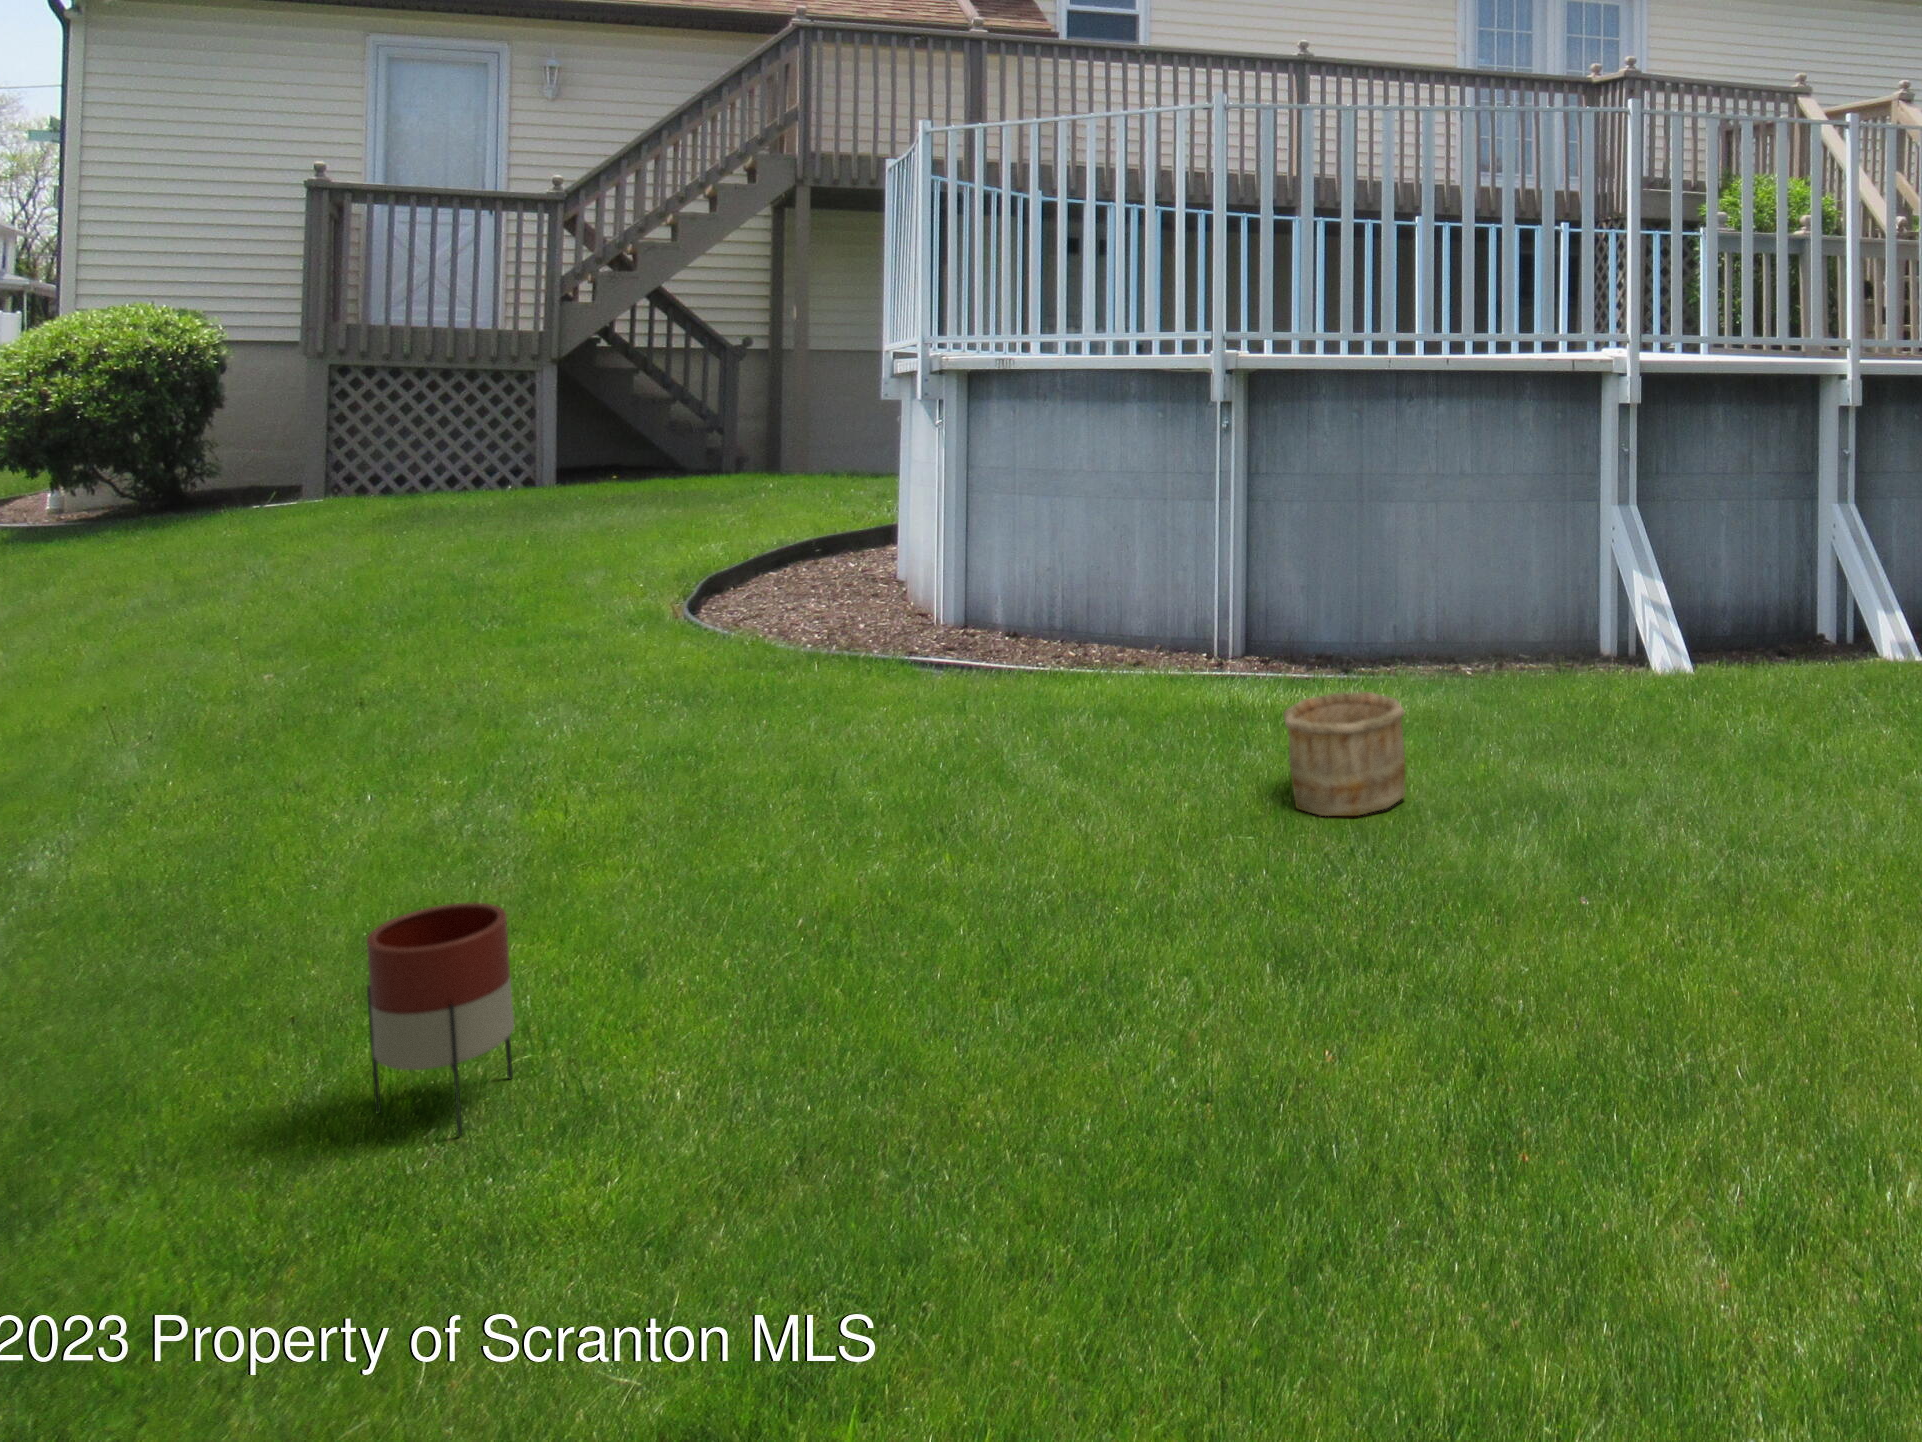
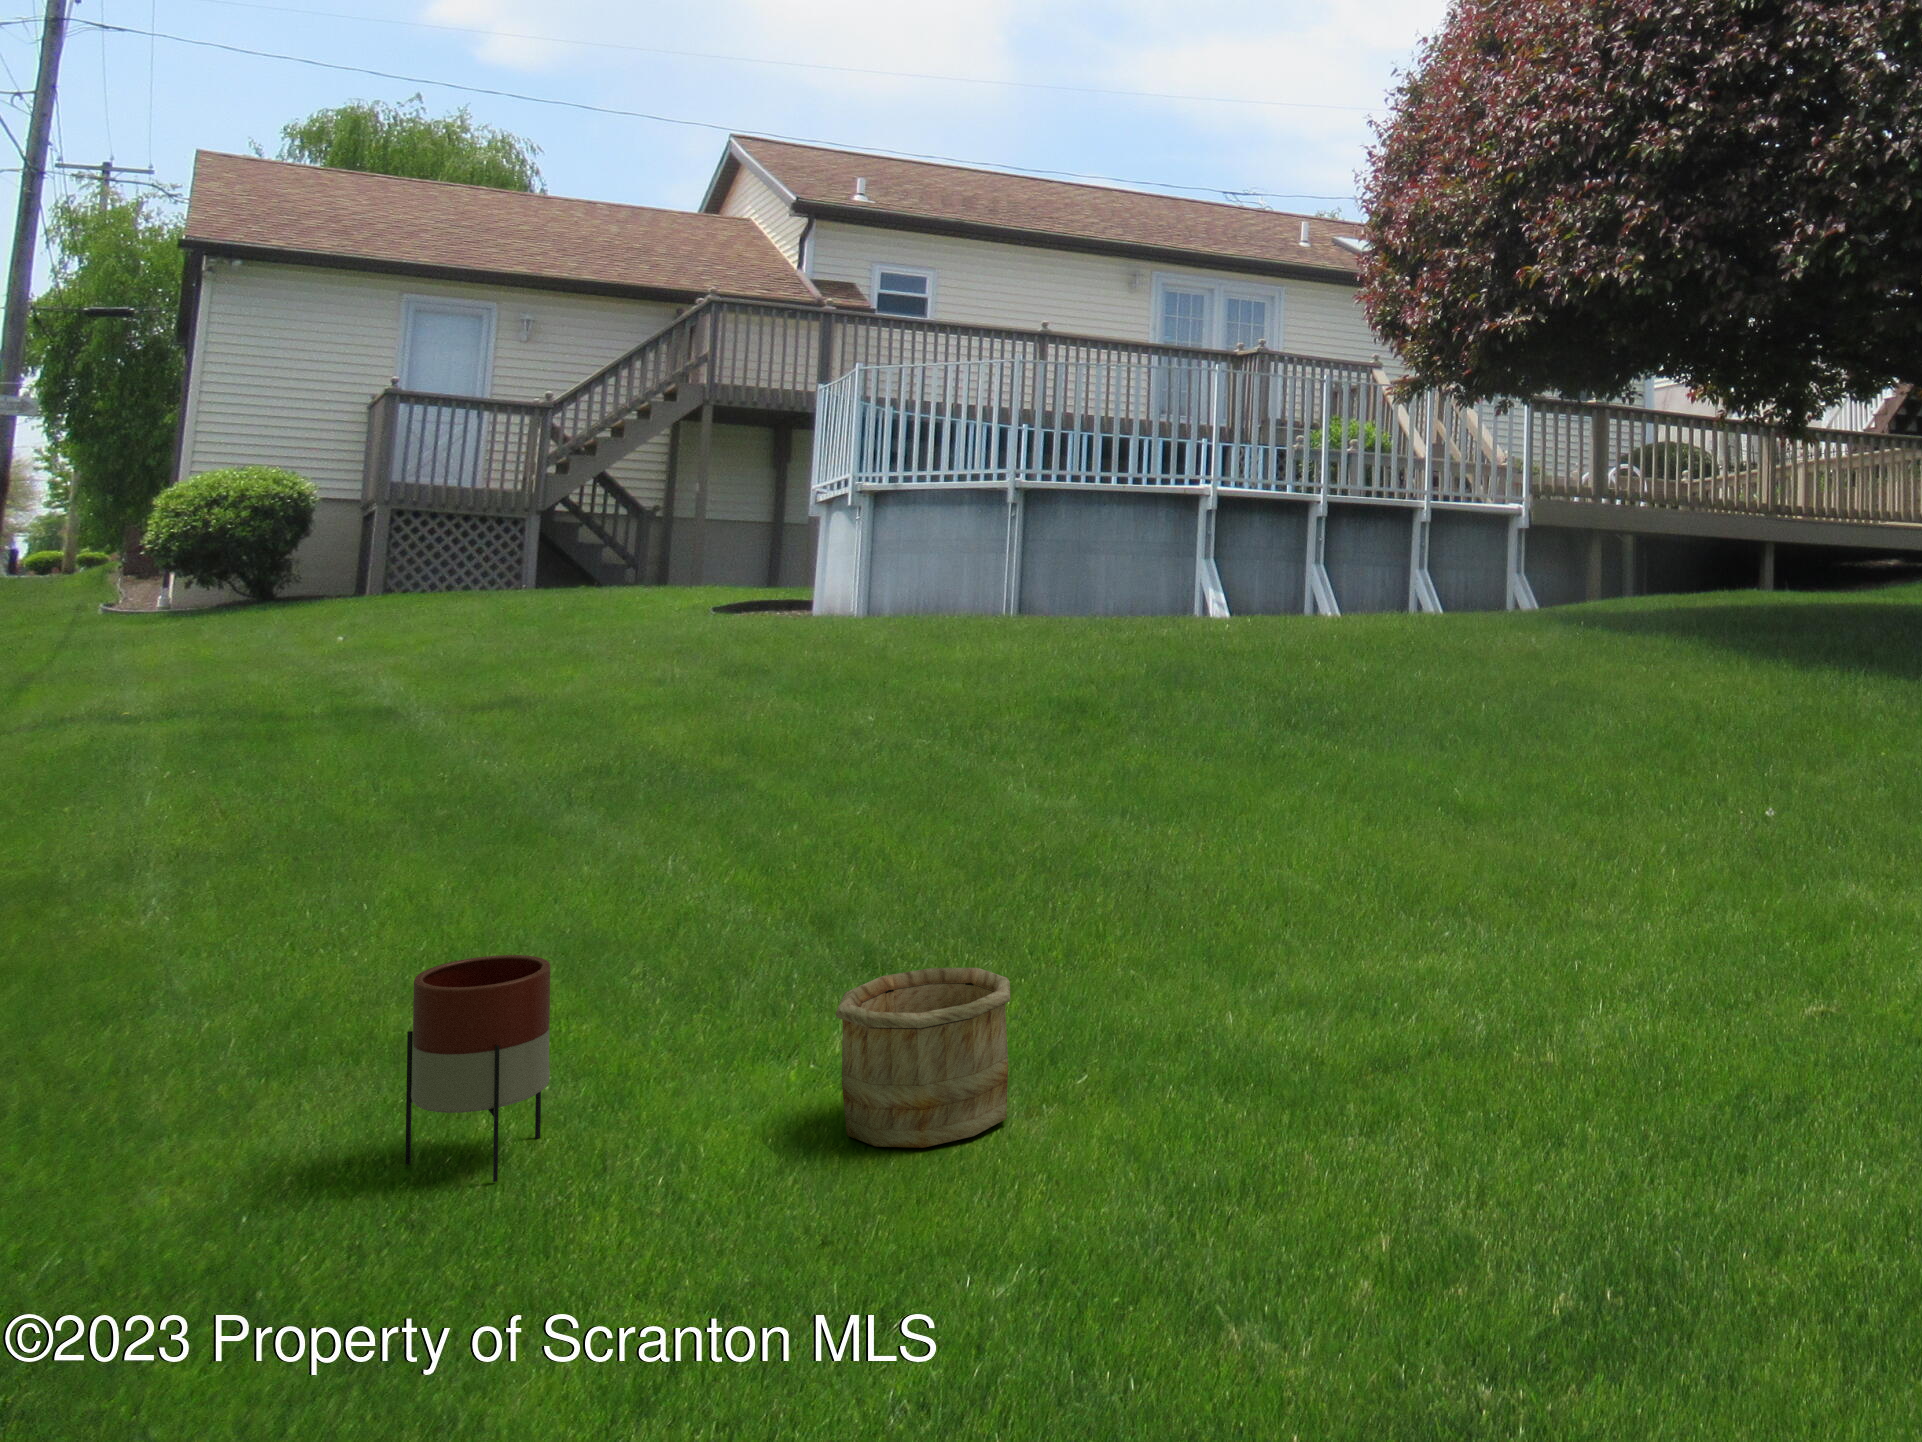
wooden bucket: present [1284,692,1405,816] -> present [835,968,1010,1148]

